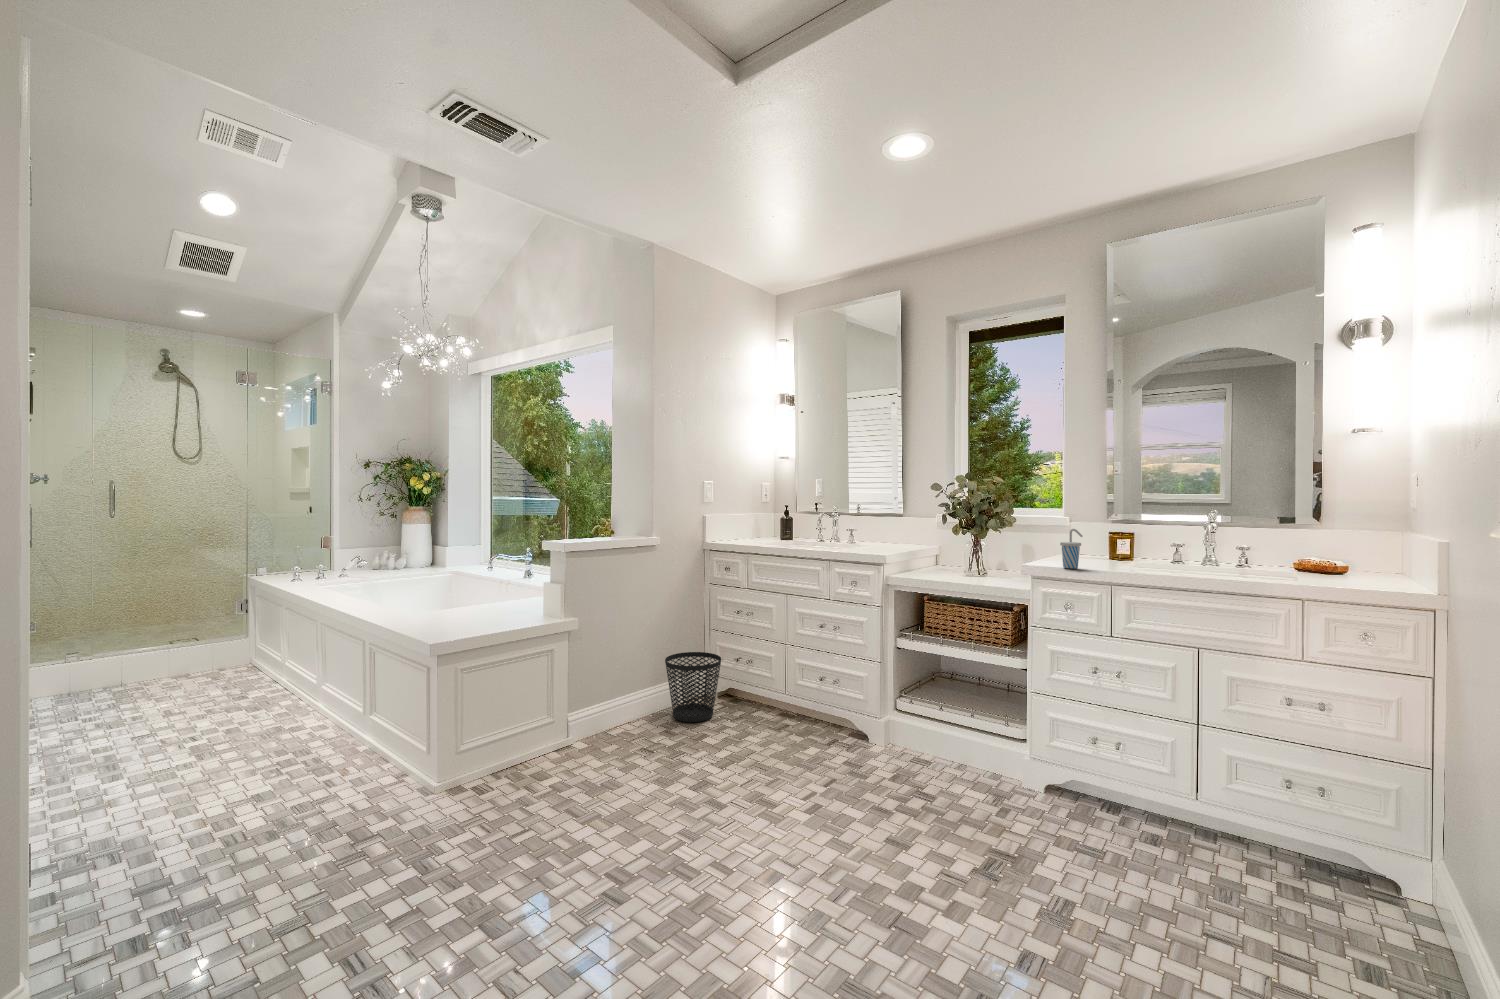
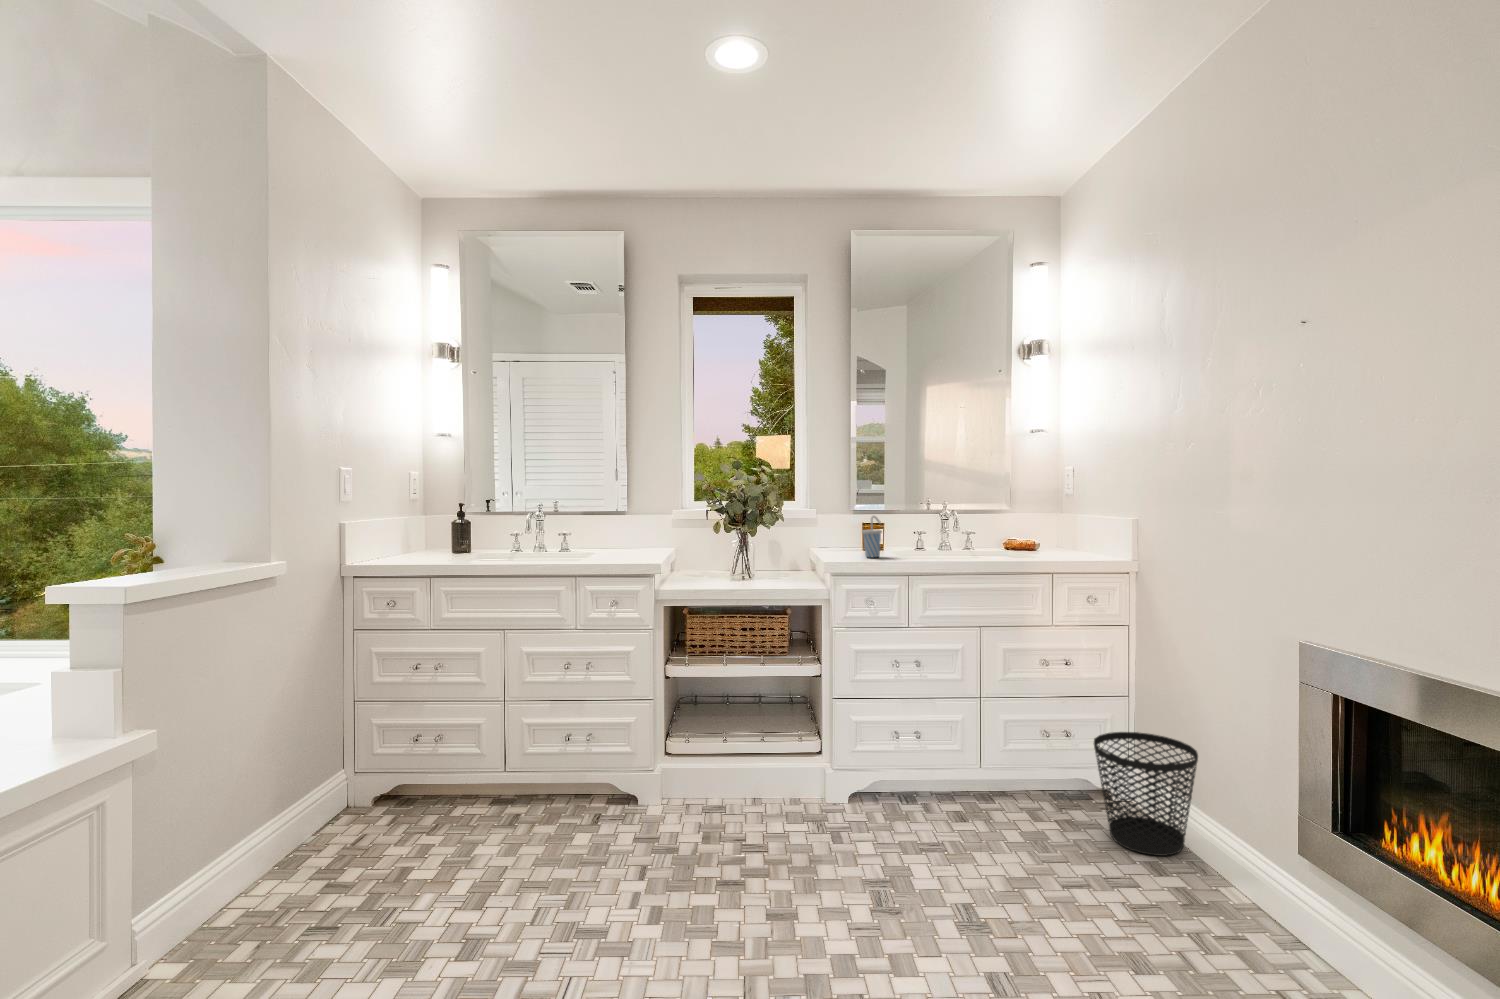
wastebasket: present [665,652,721,722] -> present [1094,732,1198,856]

